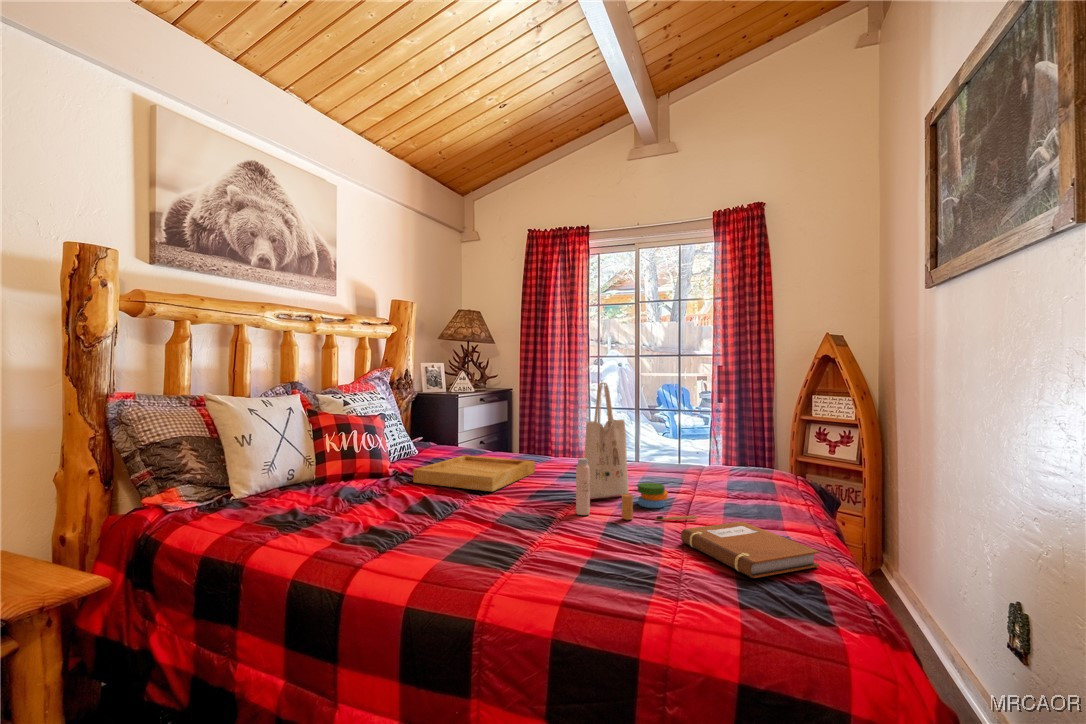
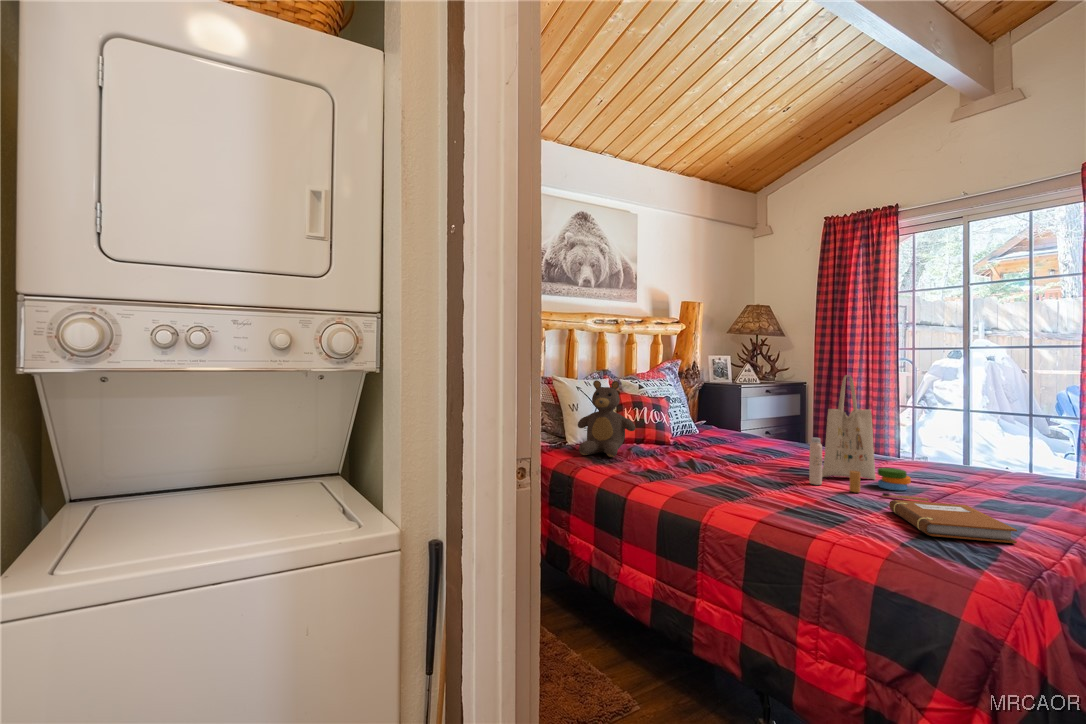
teddy bear: none [250,397,345,516] -> present [578,380,635,457]
tray: present [413,455,535,491] -> none [687,435,796,462]

